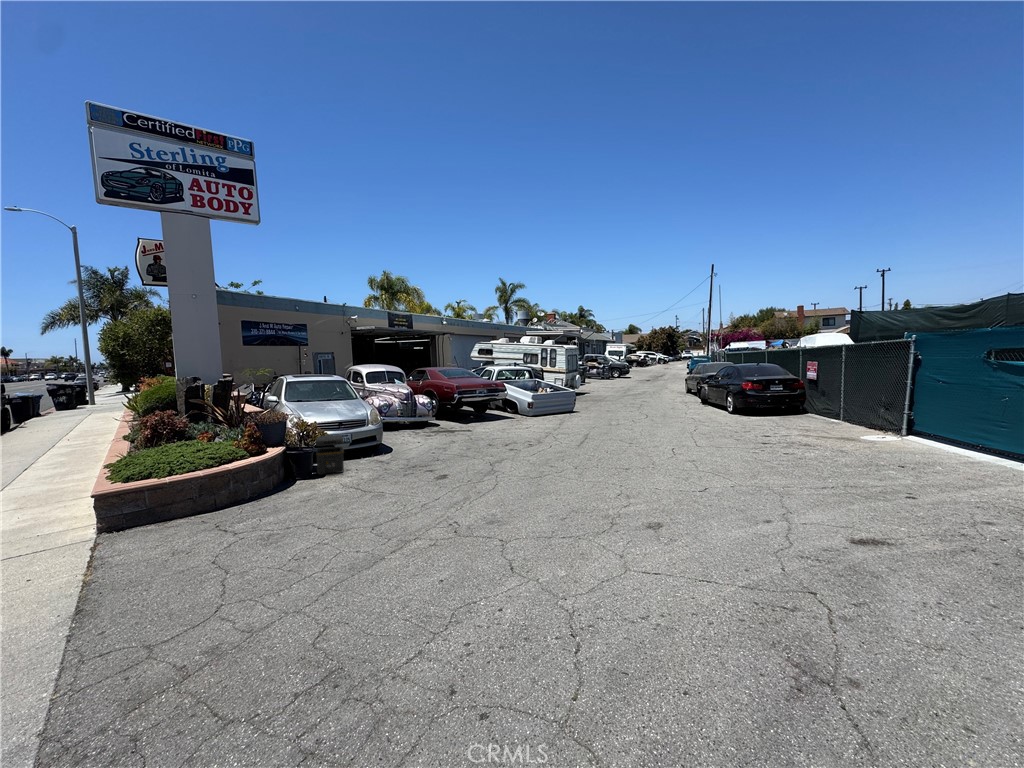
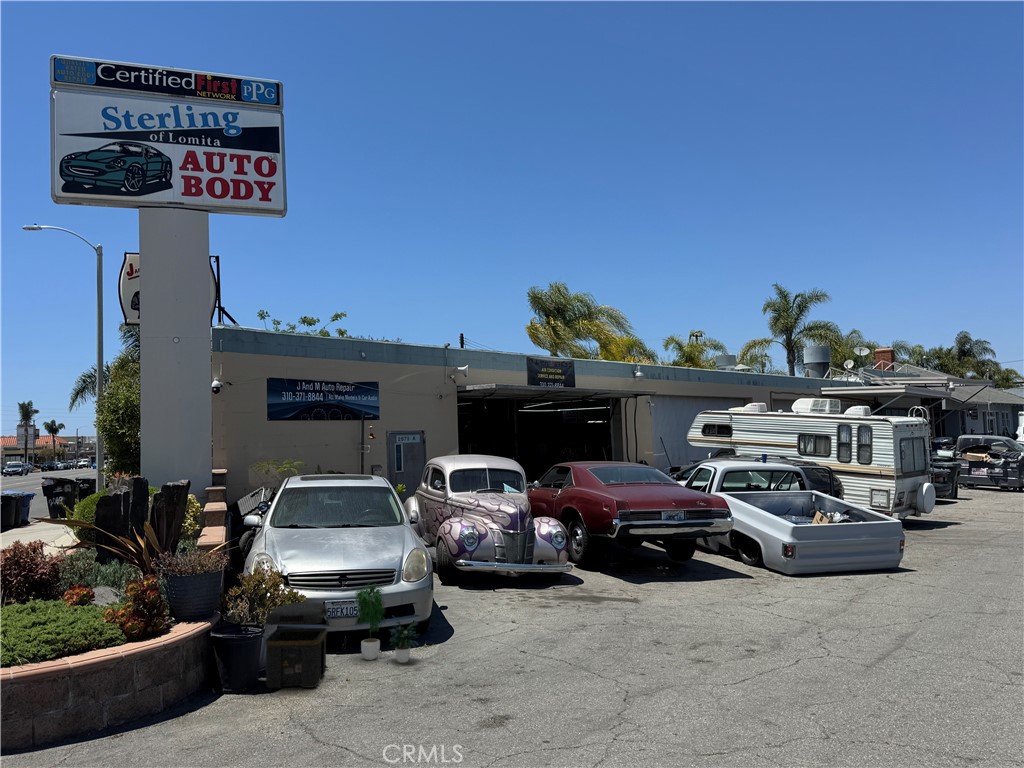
potted plant: none [351,424,384,460] -> present [355,584,418,663]

